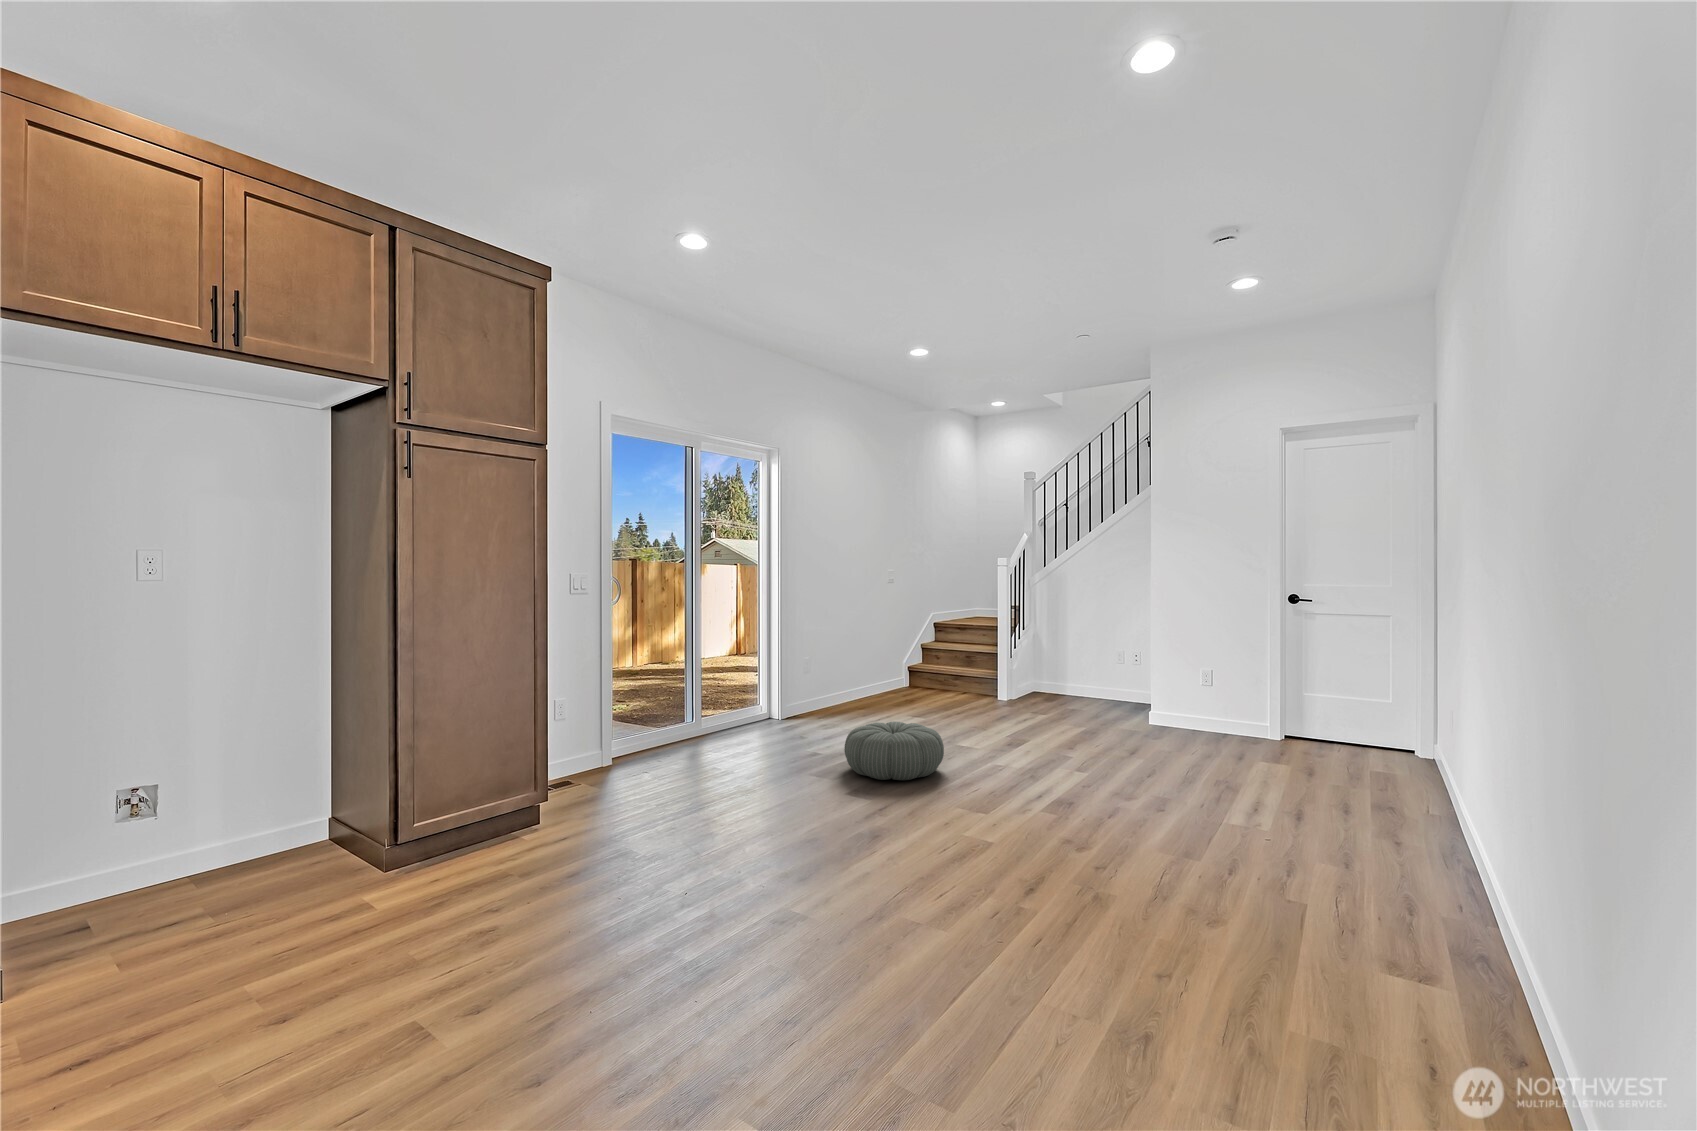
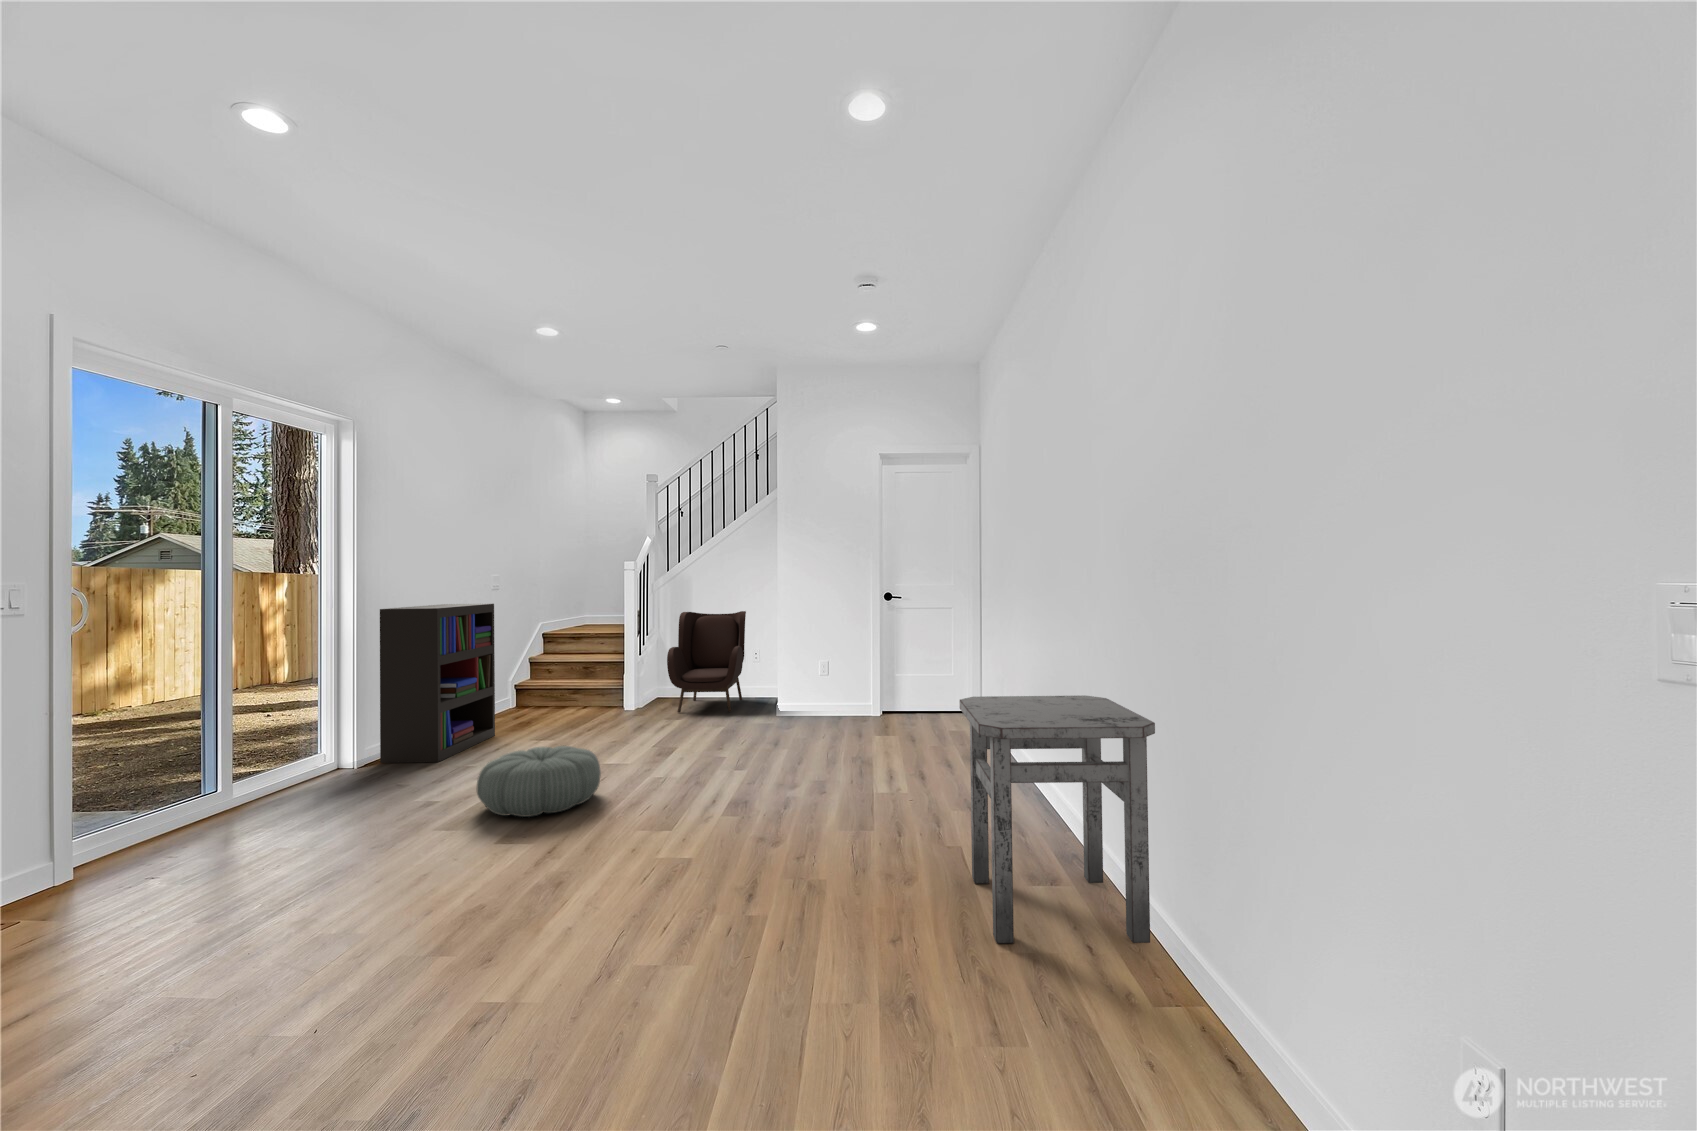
bookshelf: none [796,593,883,725] -> present [380,604,495,763]
armchair: none [1037,607,1126,714] -> present [667,611,746,712]
side table: none [1261,724,1533,1076] -> present [959,696,1155,943]

